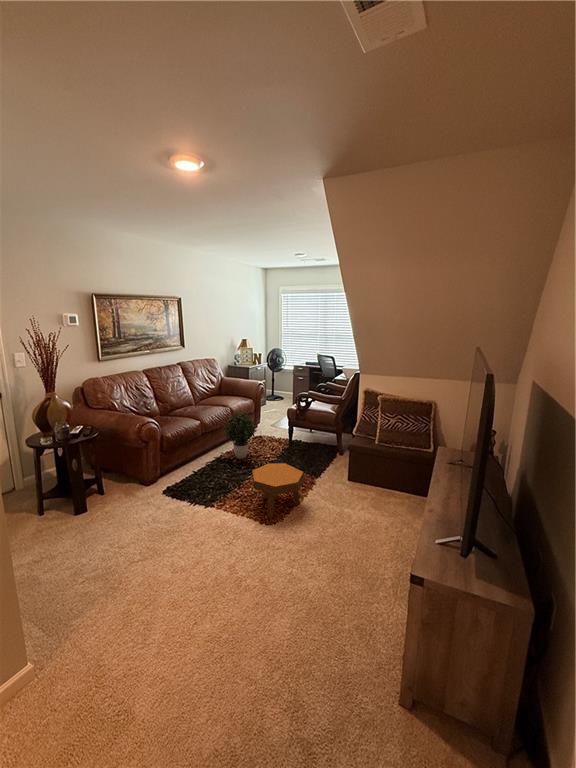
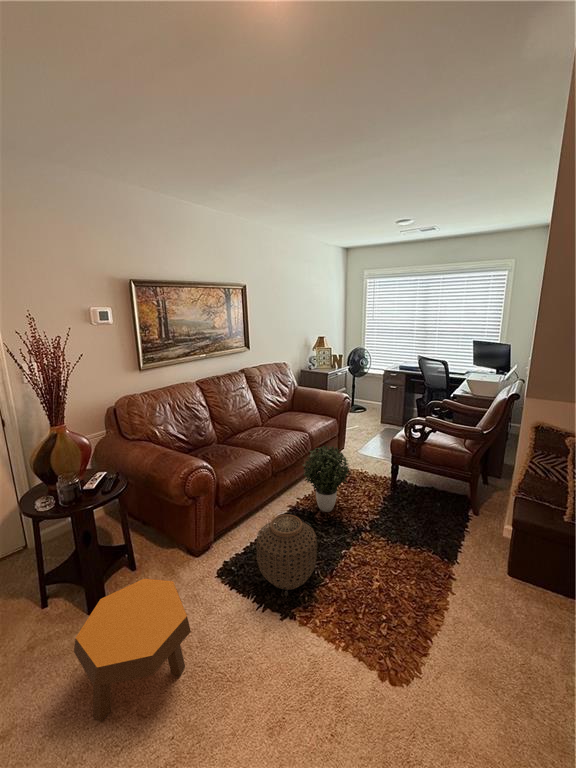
woven basket: none [190,450,229,495] -> present [257,514,317,590]
footstool: present [252,463,306,518] -> present [74,579,191,722]

